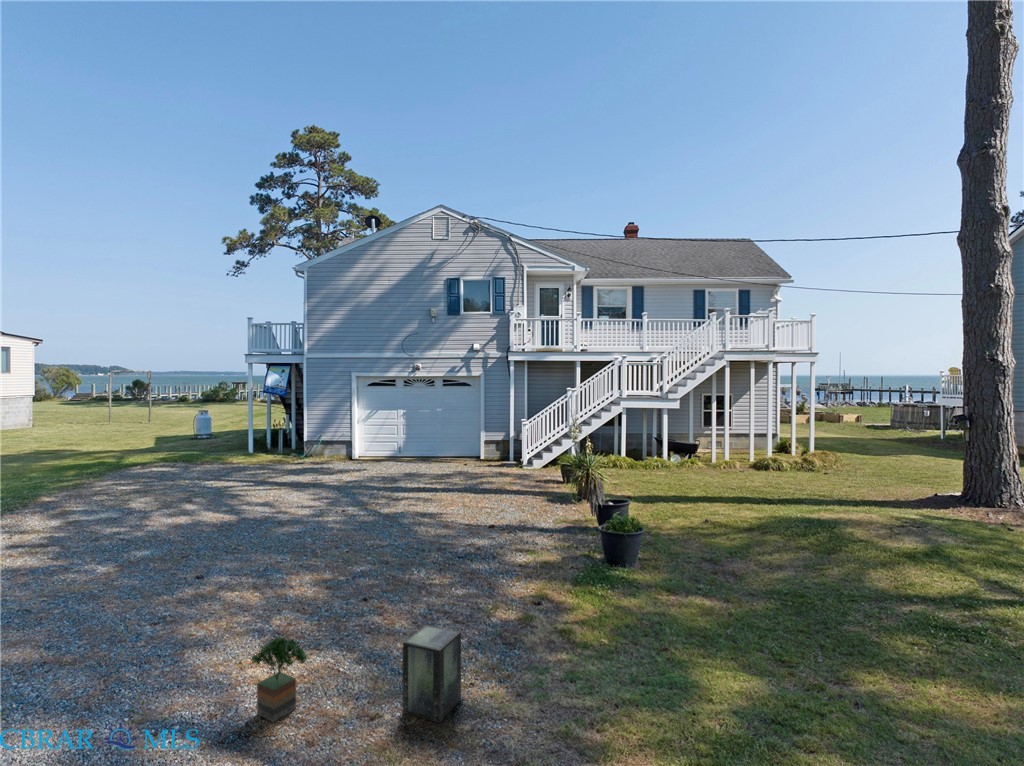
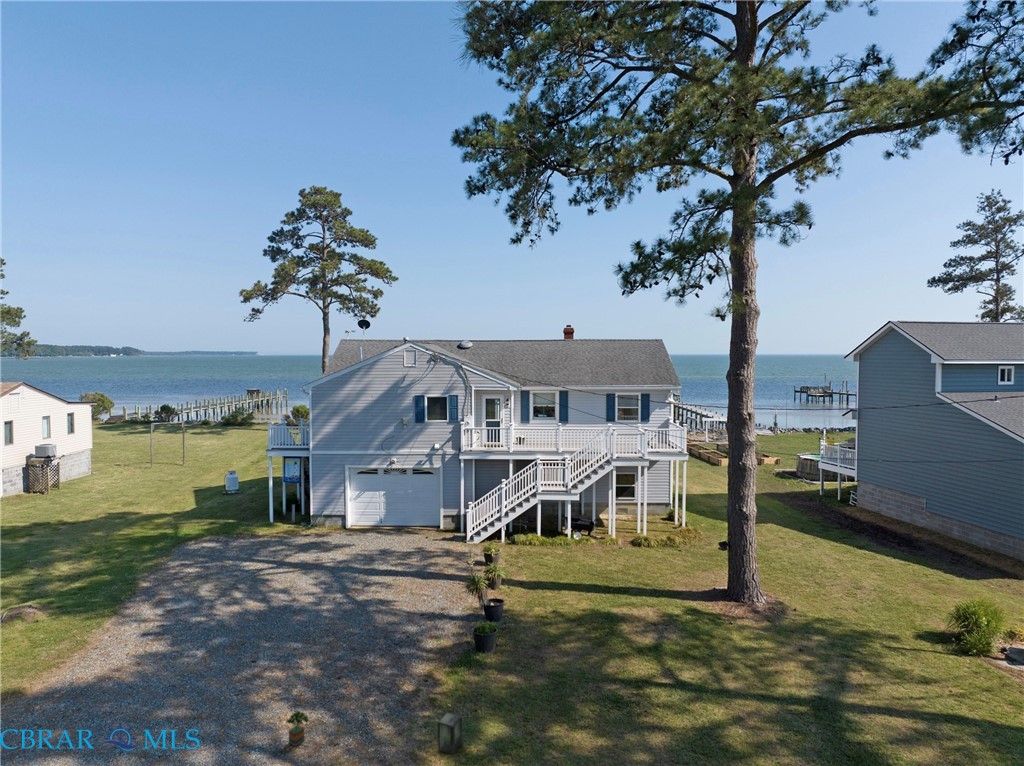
storage box: present [403,625,461,723] -> present [438,712,462,755]

